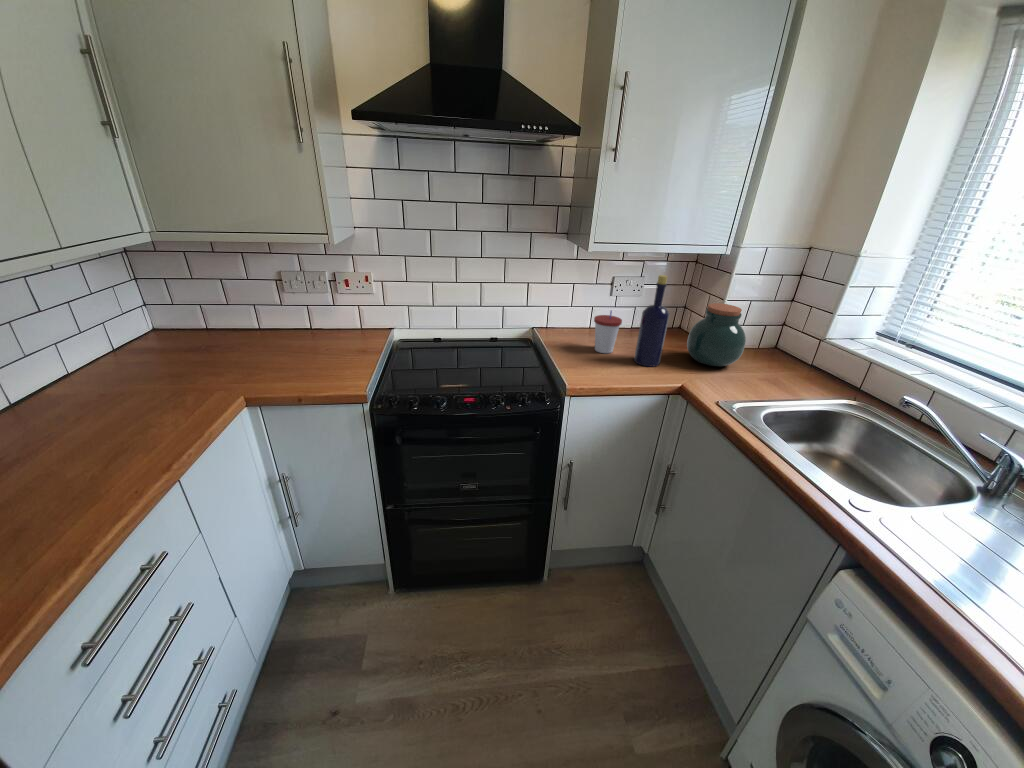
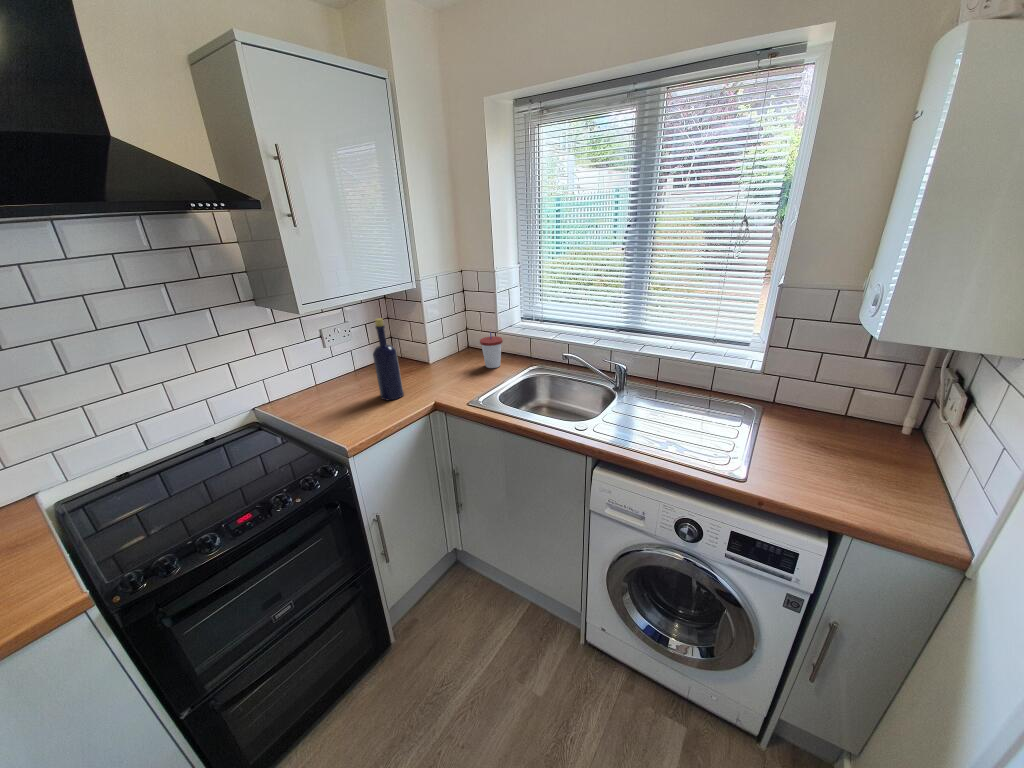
jar: present [687,303,746,366] -> none [413,327,457,379]
cup: present [594,311,622,353] -> present [480,332,503,368]

